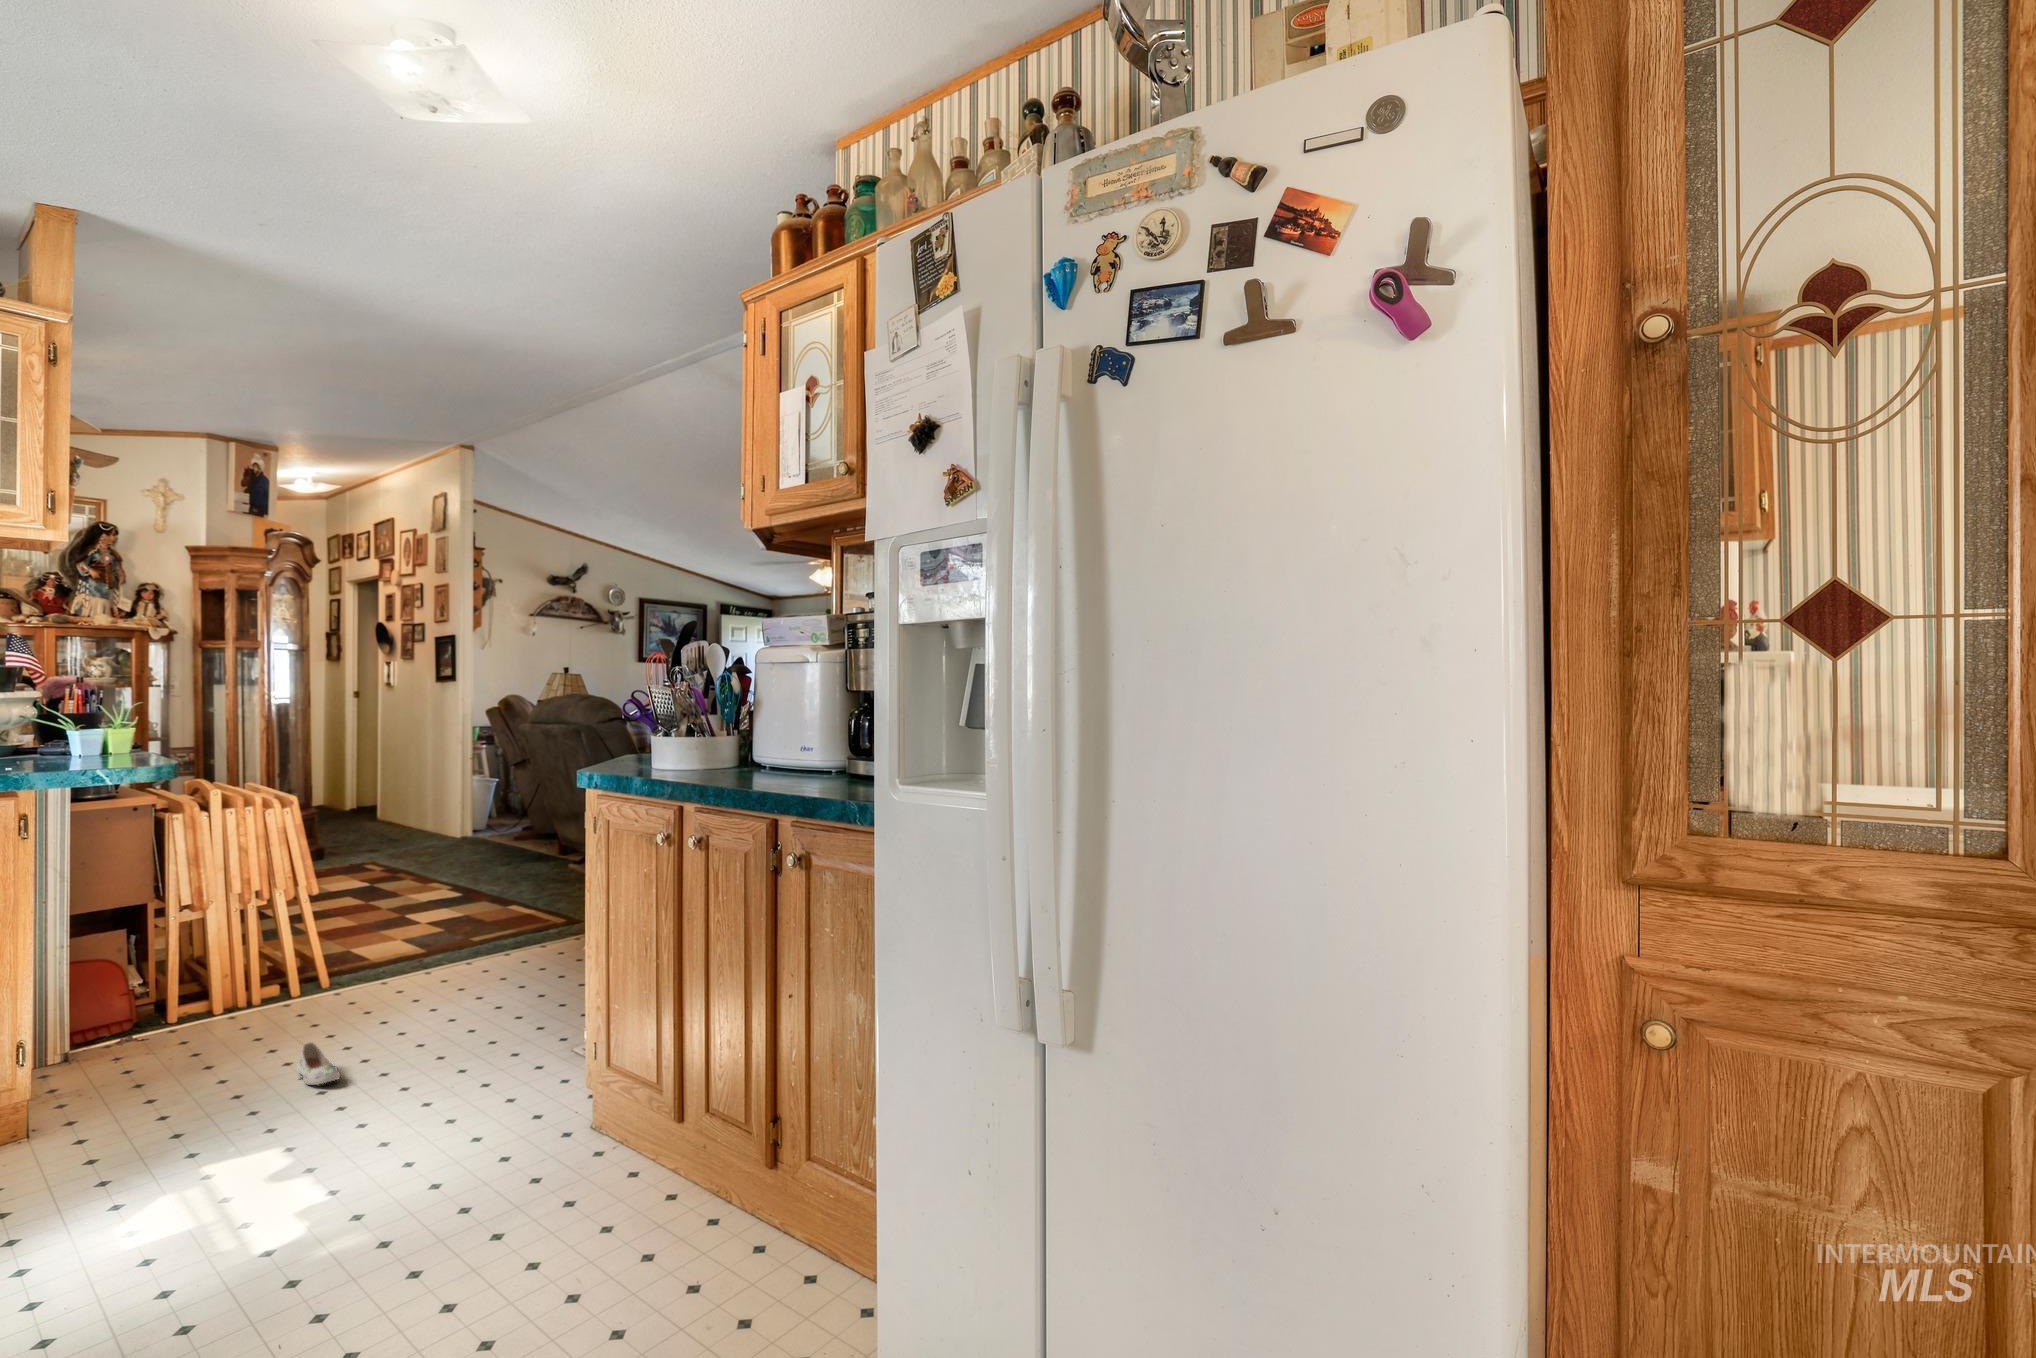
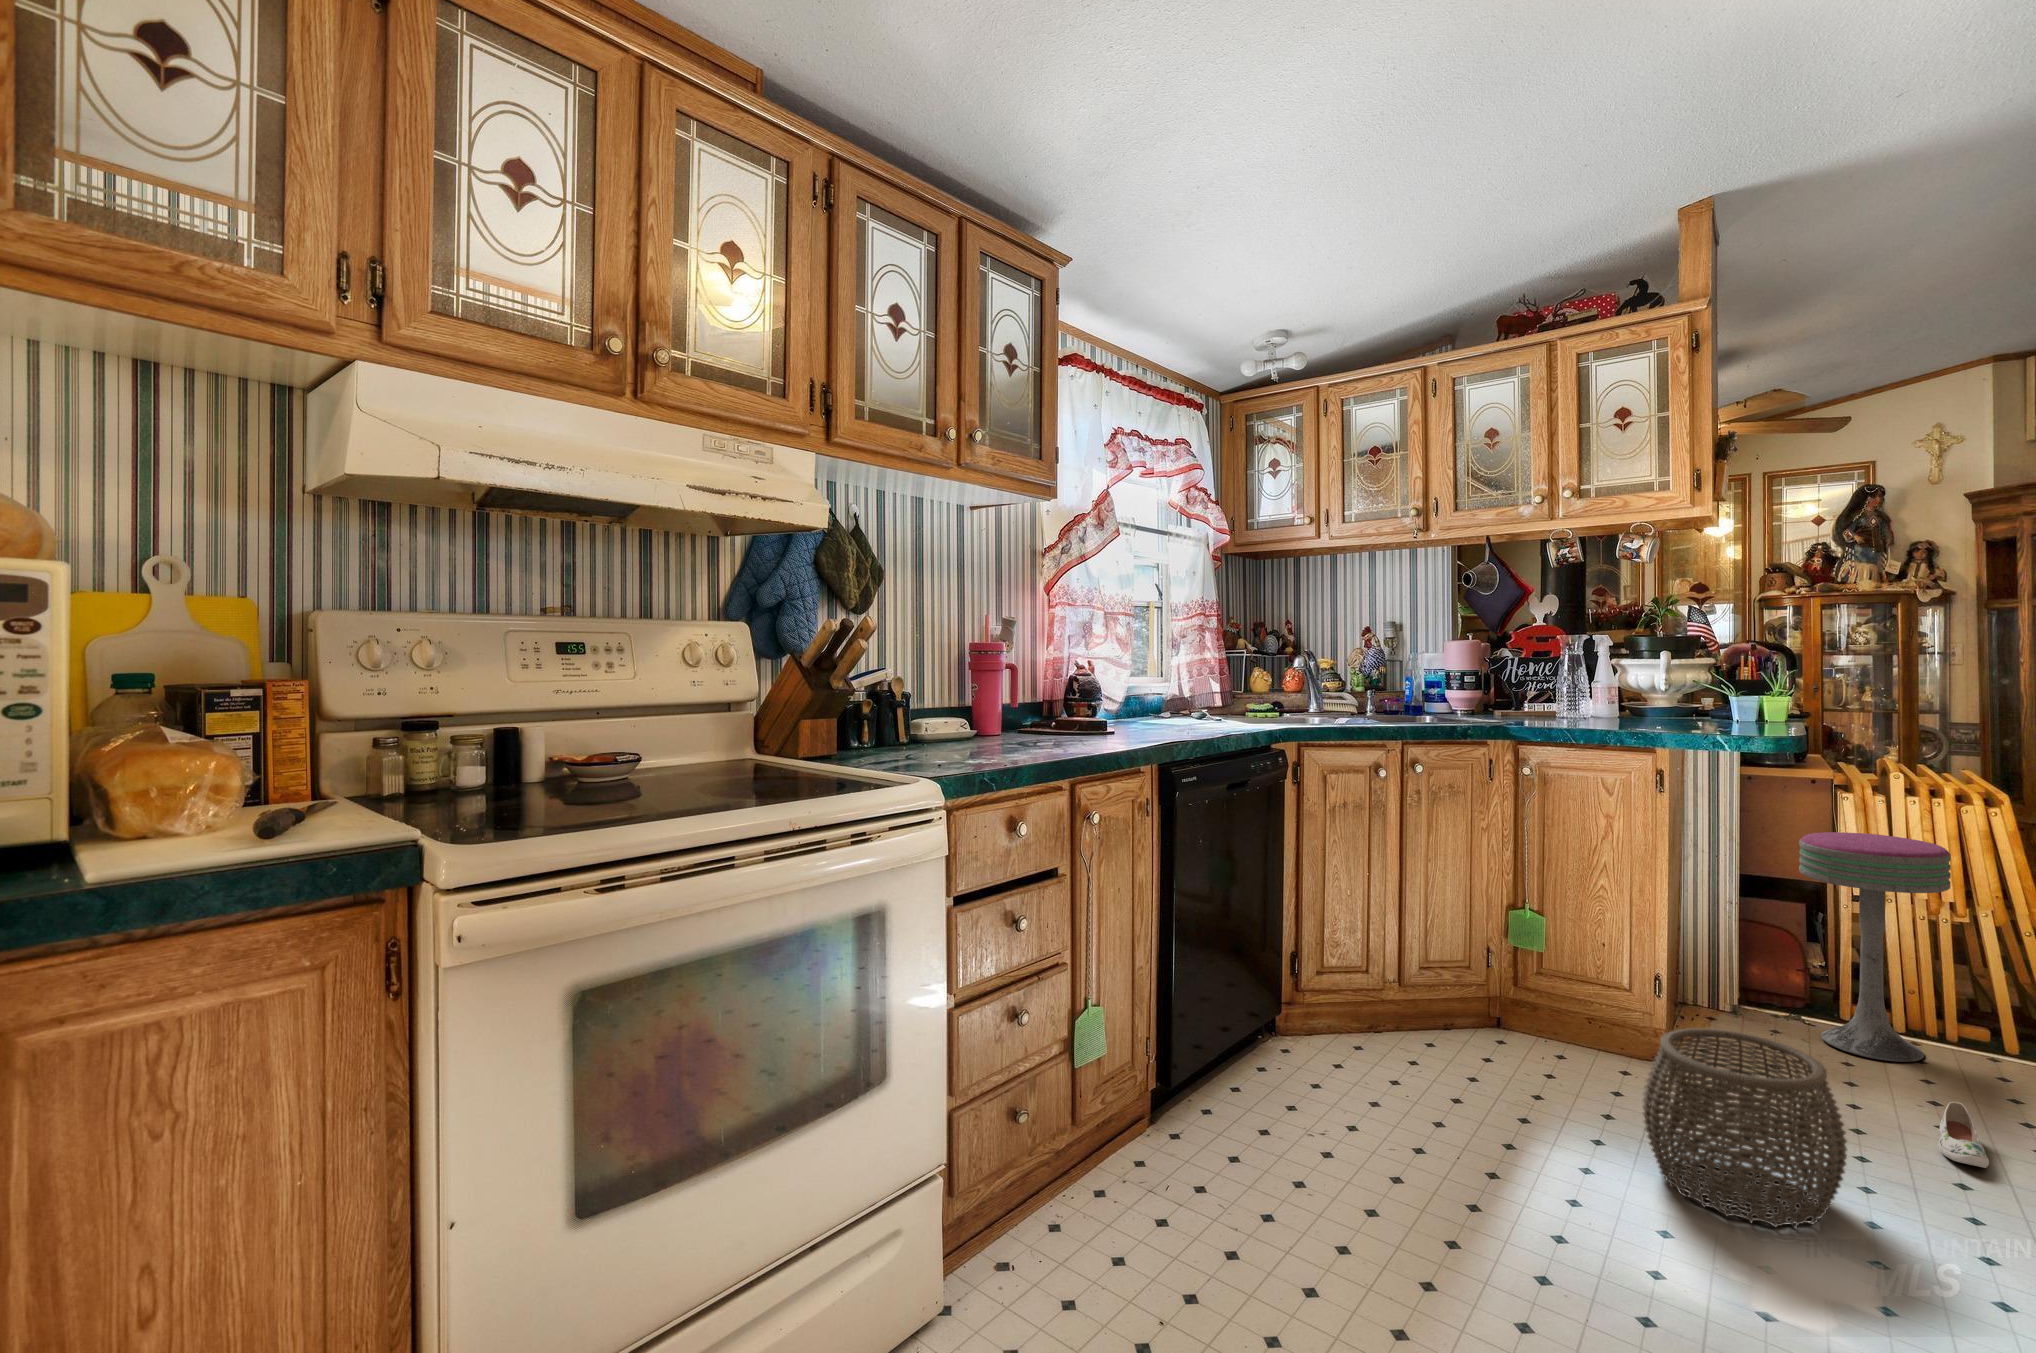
bar stool: none [145,846,275,1049] -> present [1799,832,1951,1062]
woven basket: none [76,1036,277,1218] -> present [1643,1028,1847,1227]

